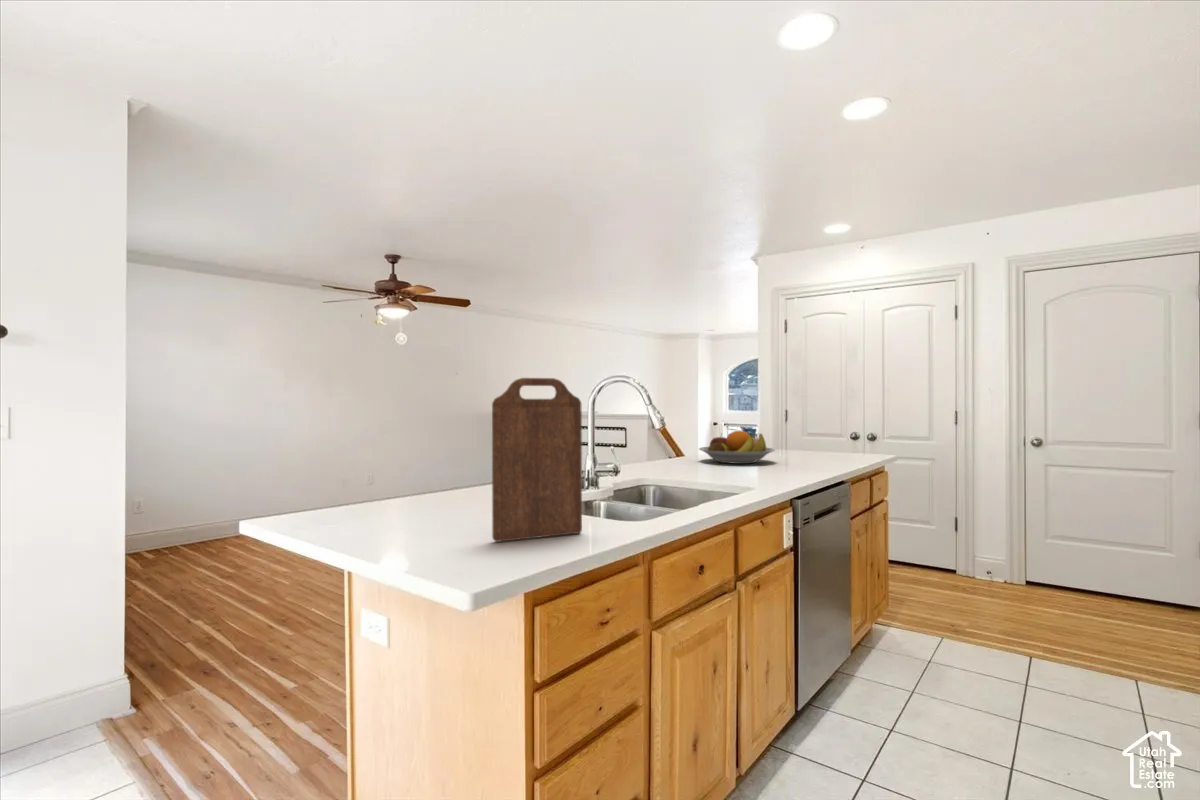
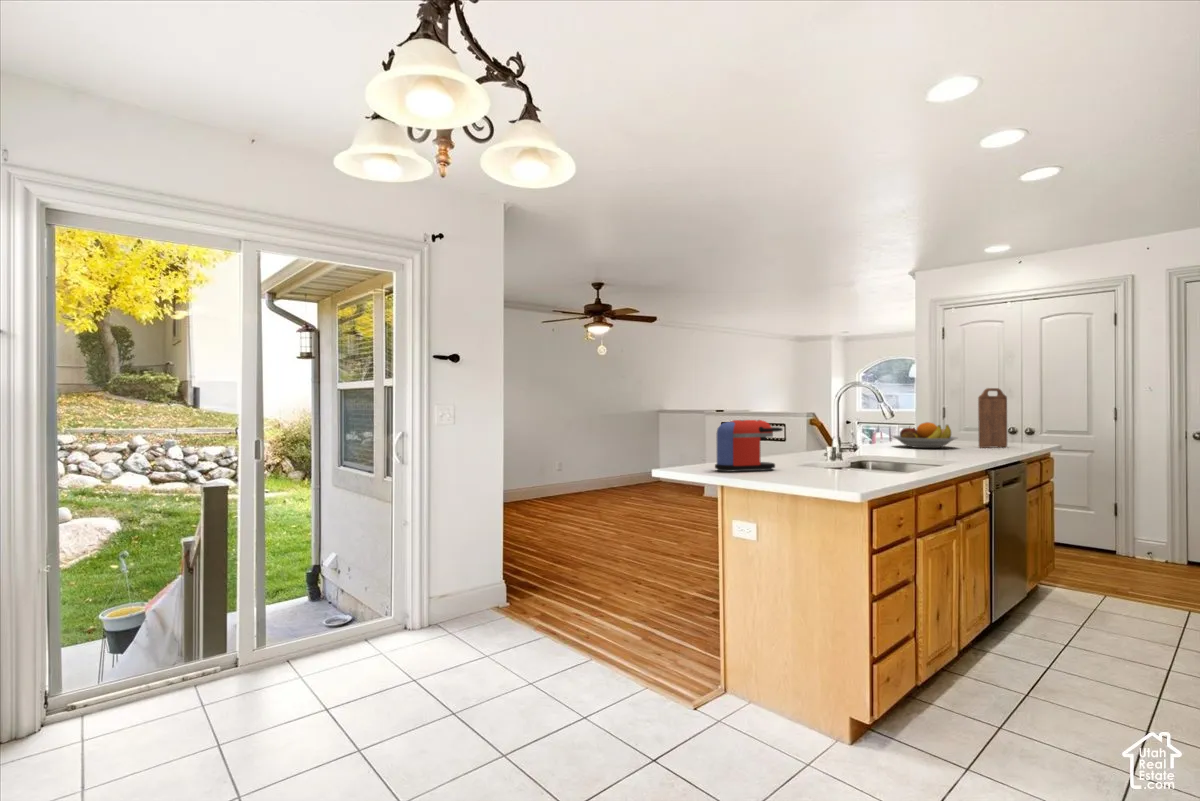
cutting board: present [492,378,582,542] -> present [978,388,1007,448]
coffee maker: none [339,437,463,526] -> present [715,420,782,472]

